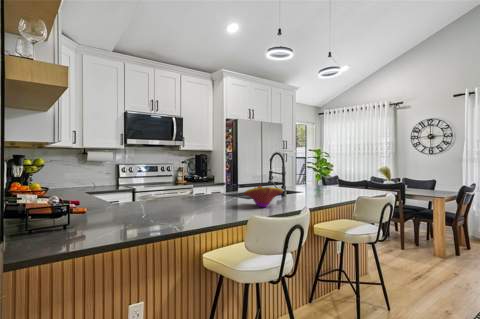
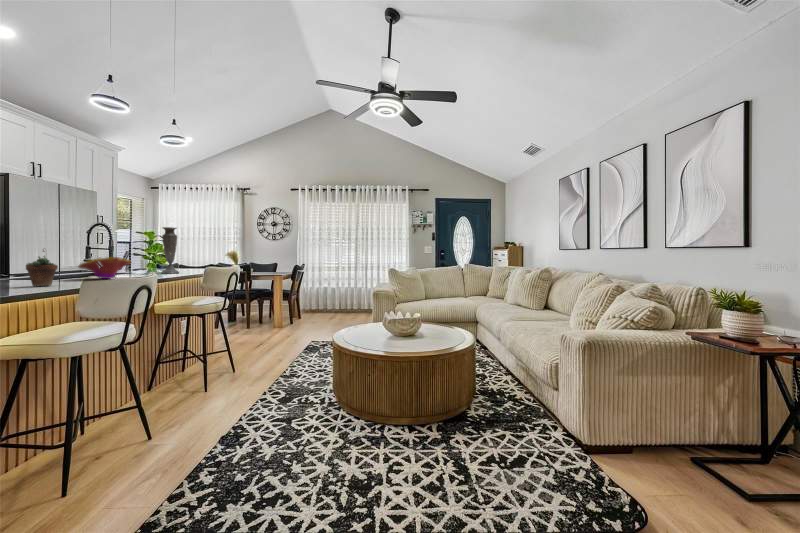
vase: none [314,151,331,198] -> present [161,227,179,273]
succulent plant: none [193,184,214,221] -> present [26,250,58,286]

